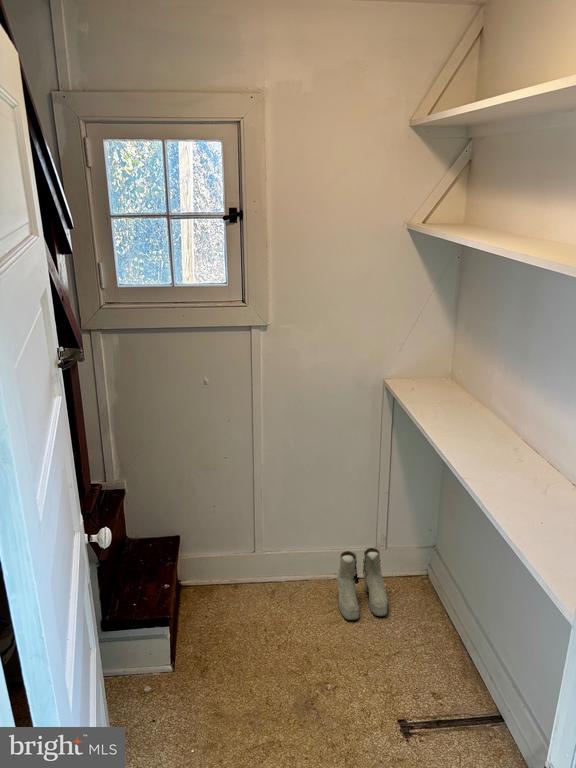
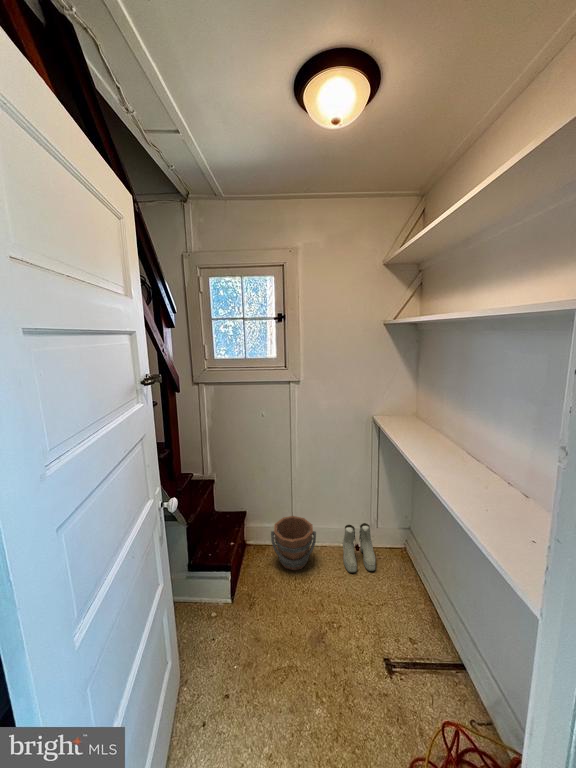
bucket: none [223,543,296,624] -> present [271,516,316,570]

